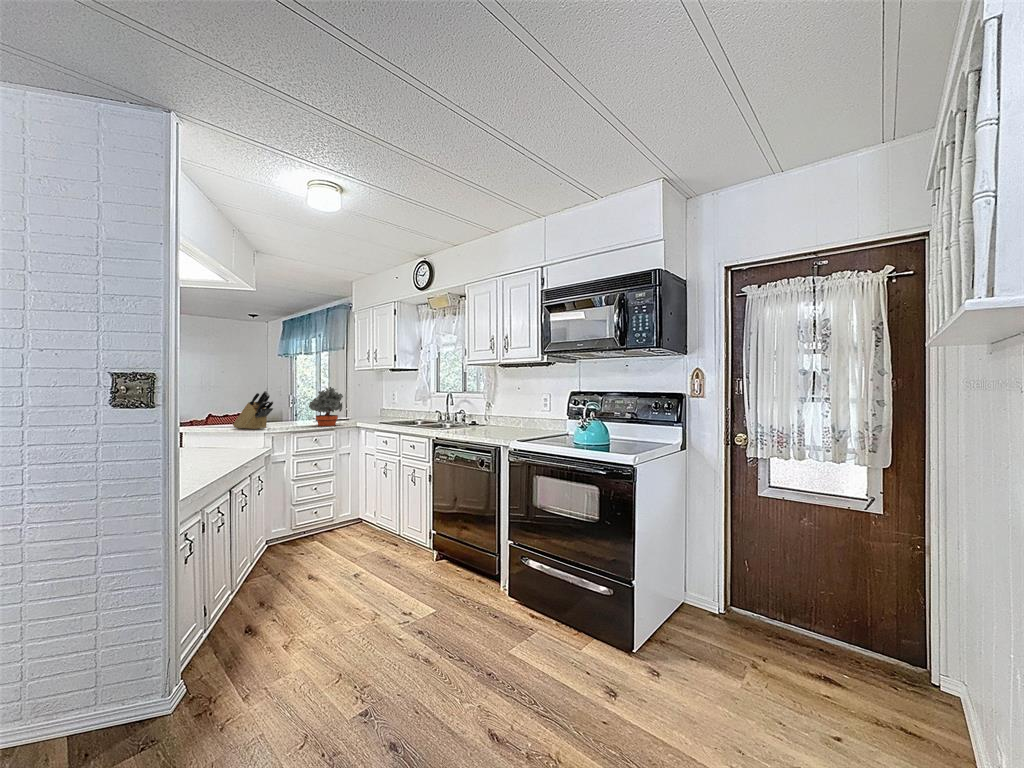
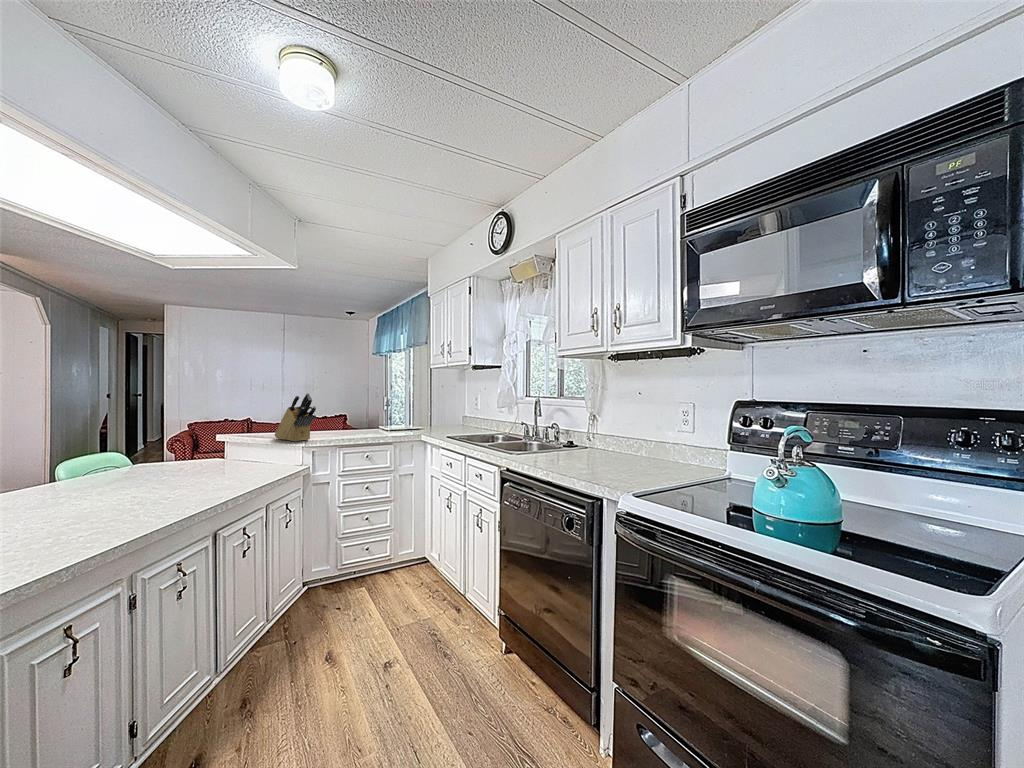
potted plant: present [309,387,343,426] -> none [364,388,408,438]

